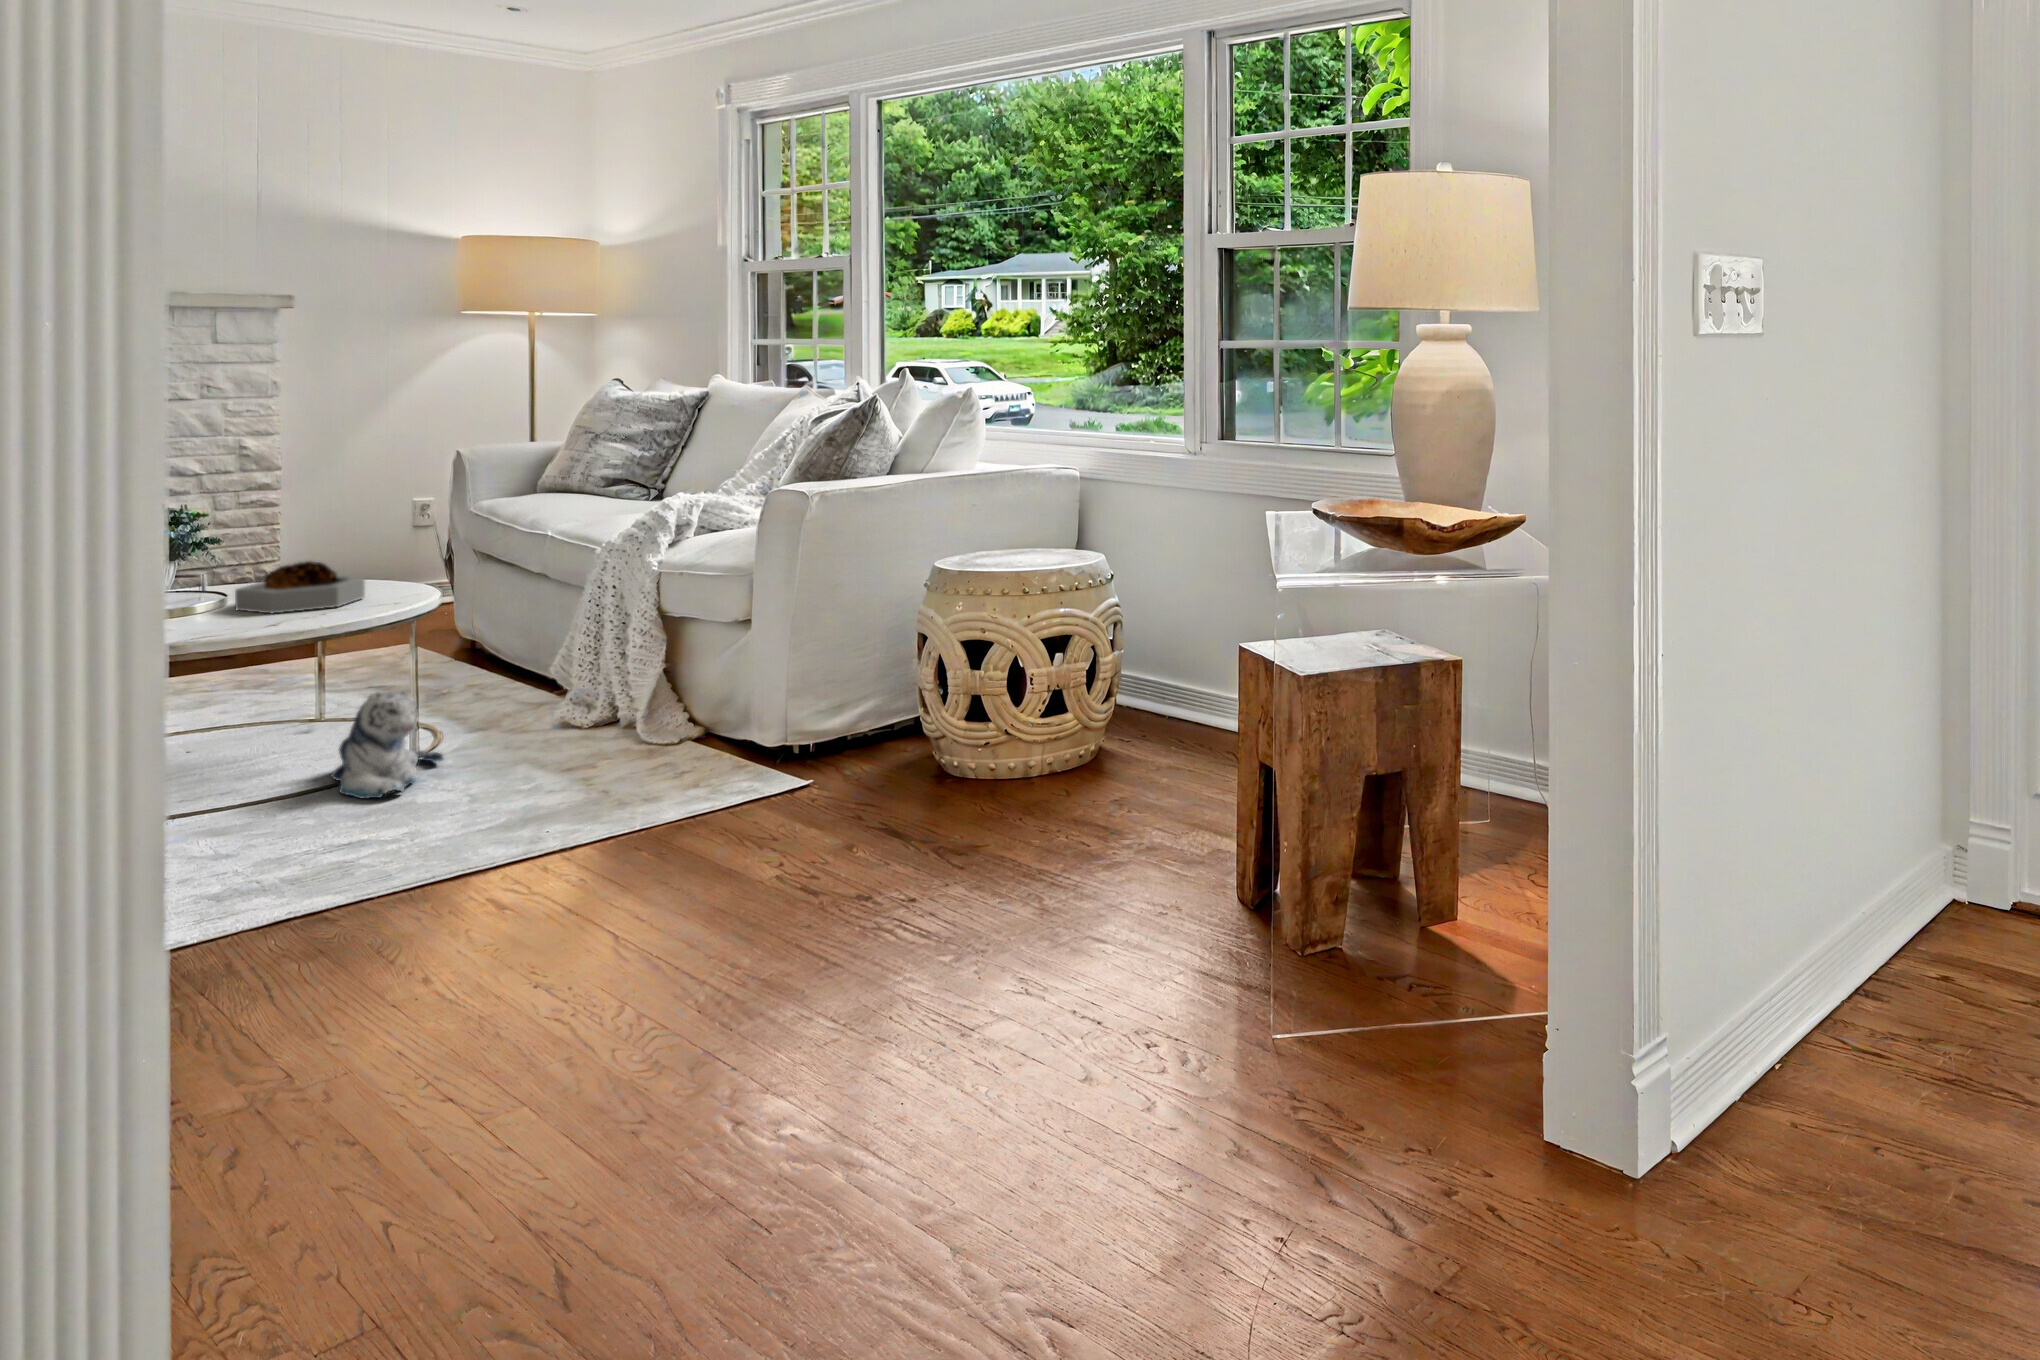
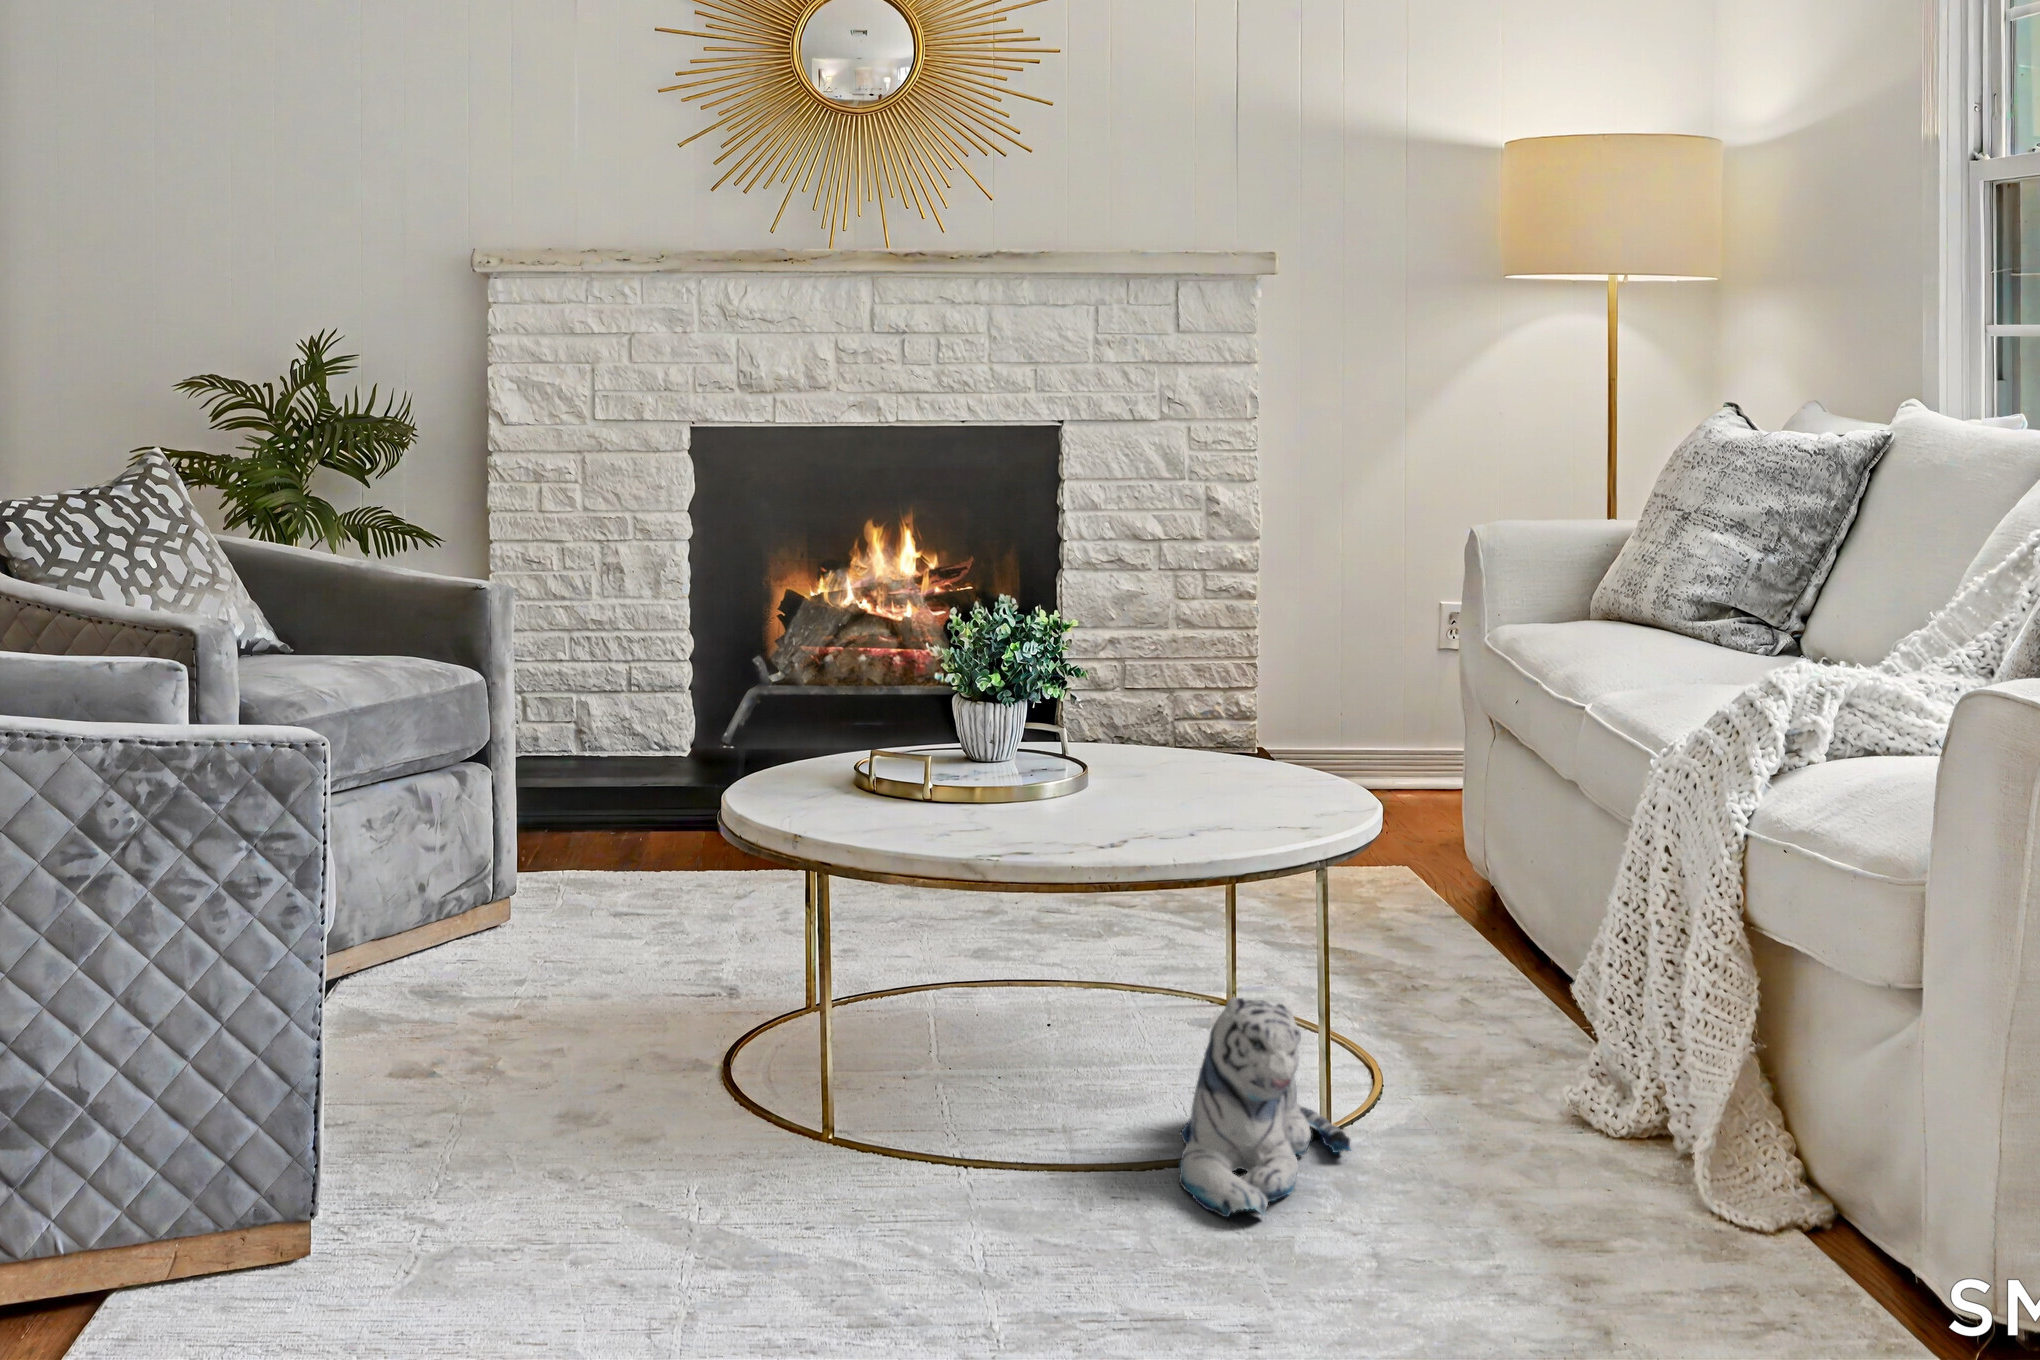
decorative bowl: present [235,561,365,613] -> none [1074,713,1252,814]

